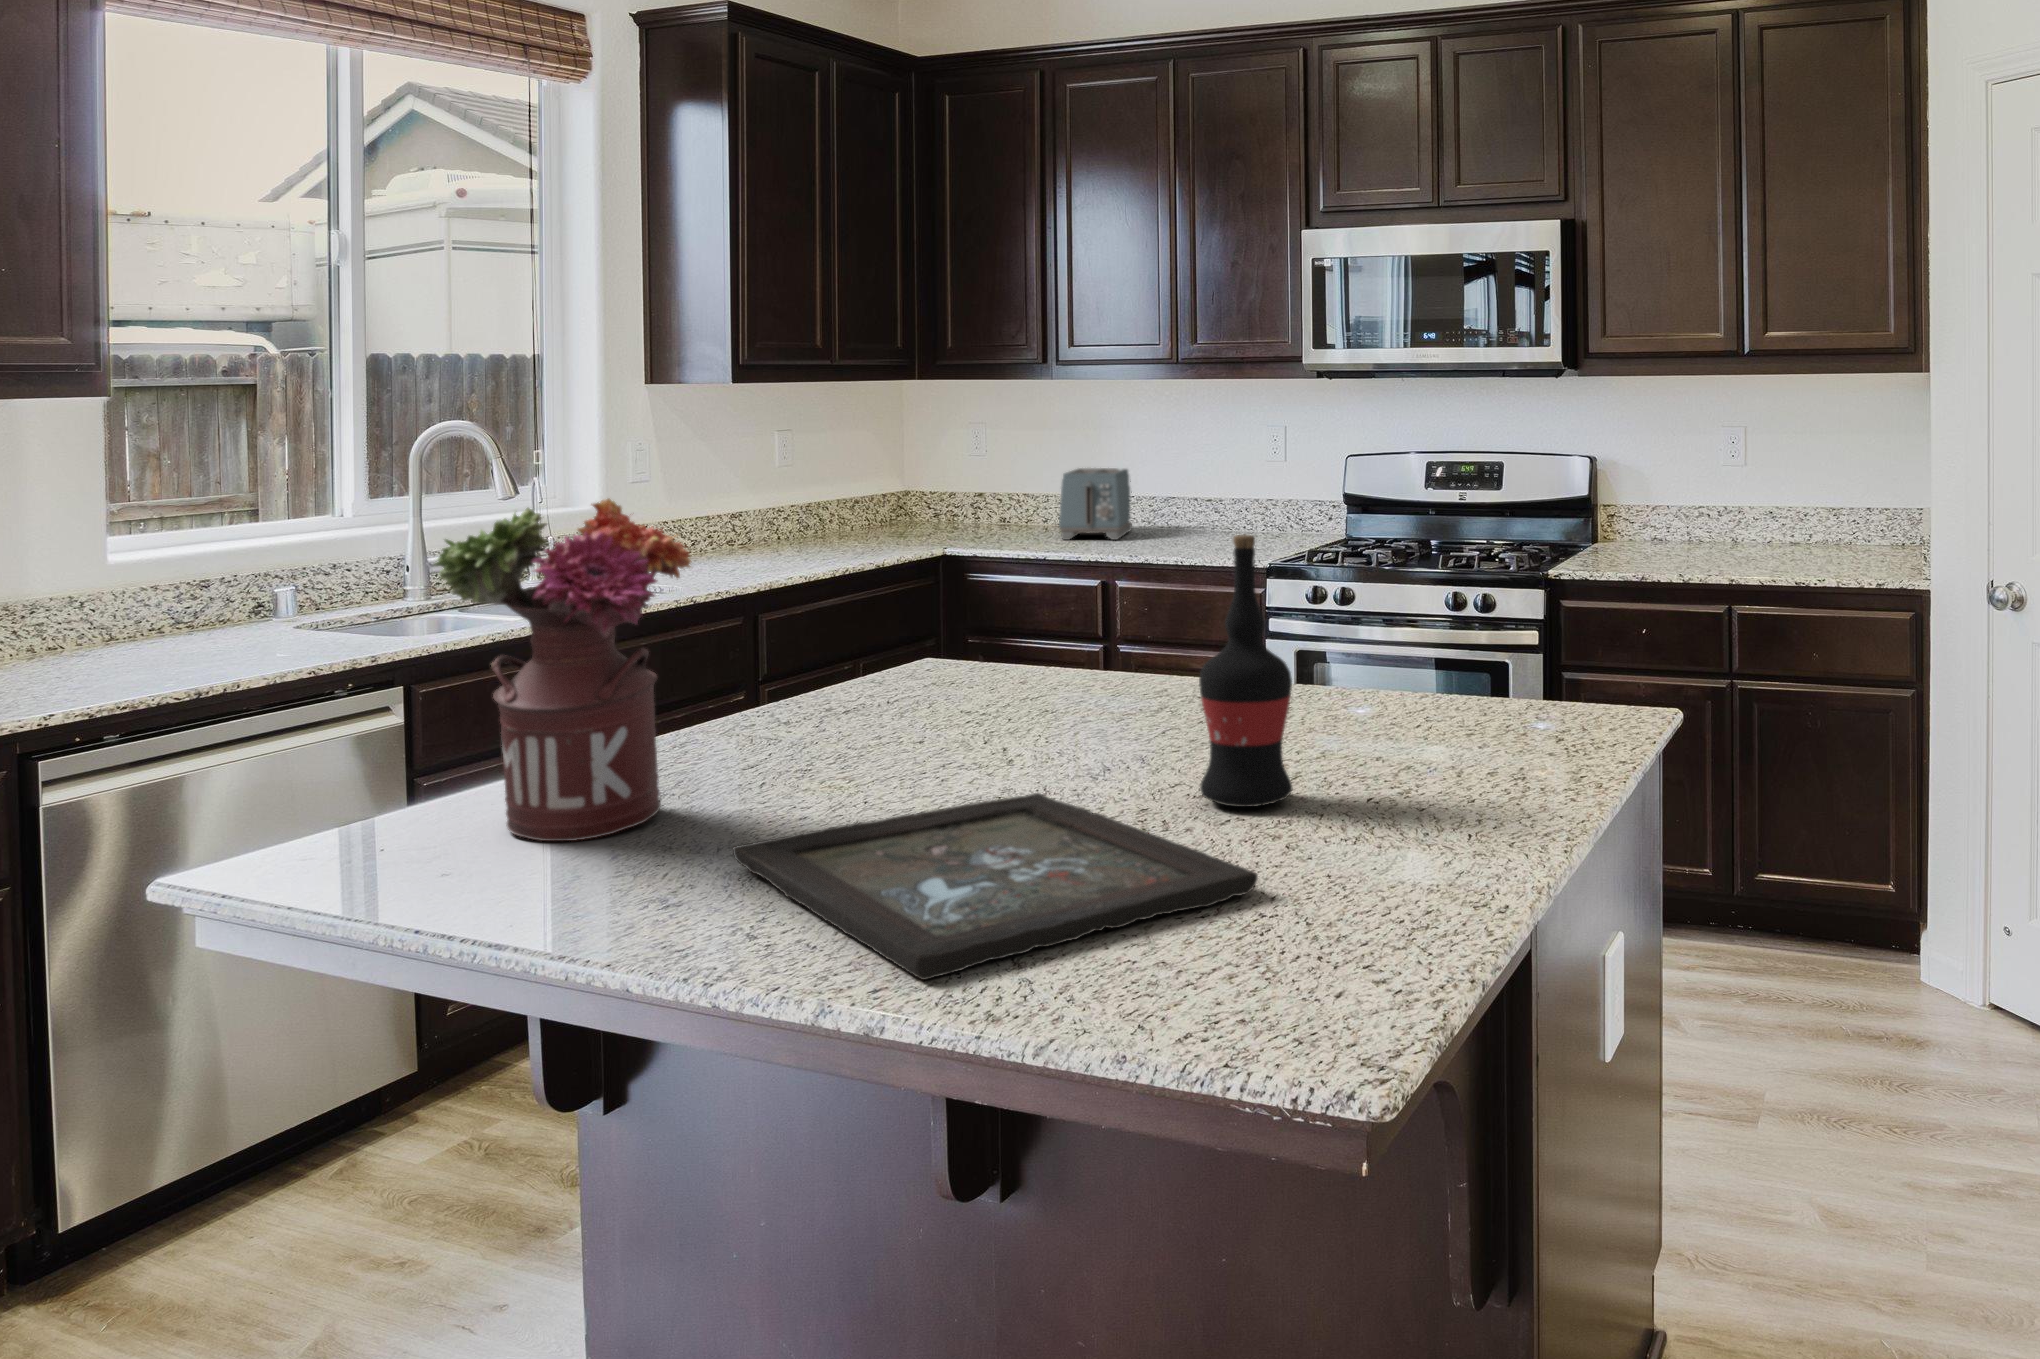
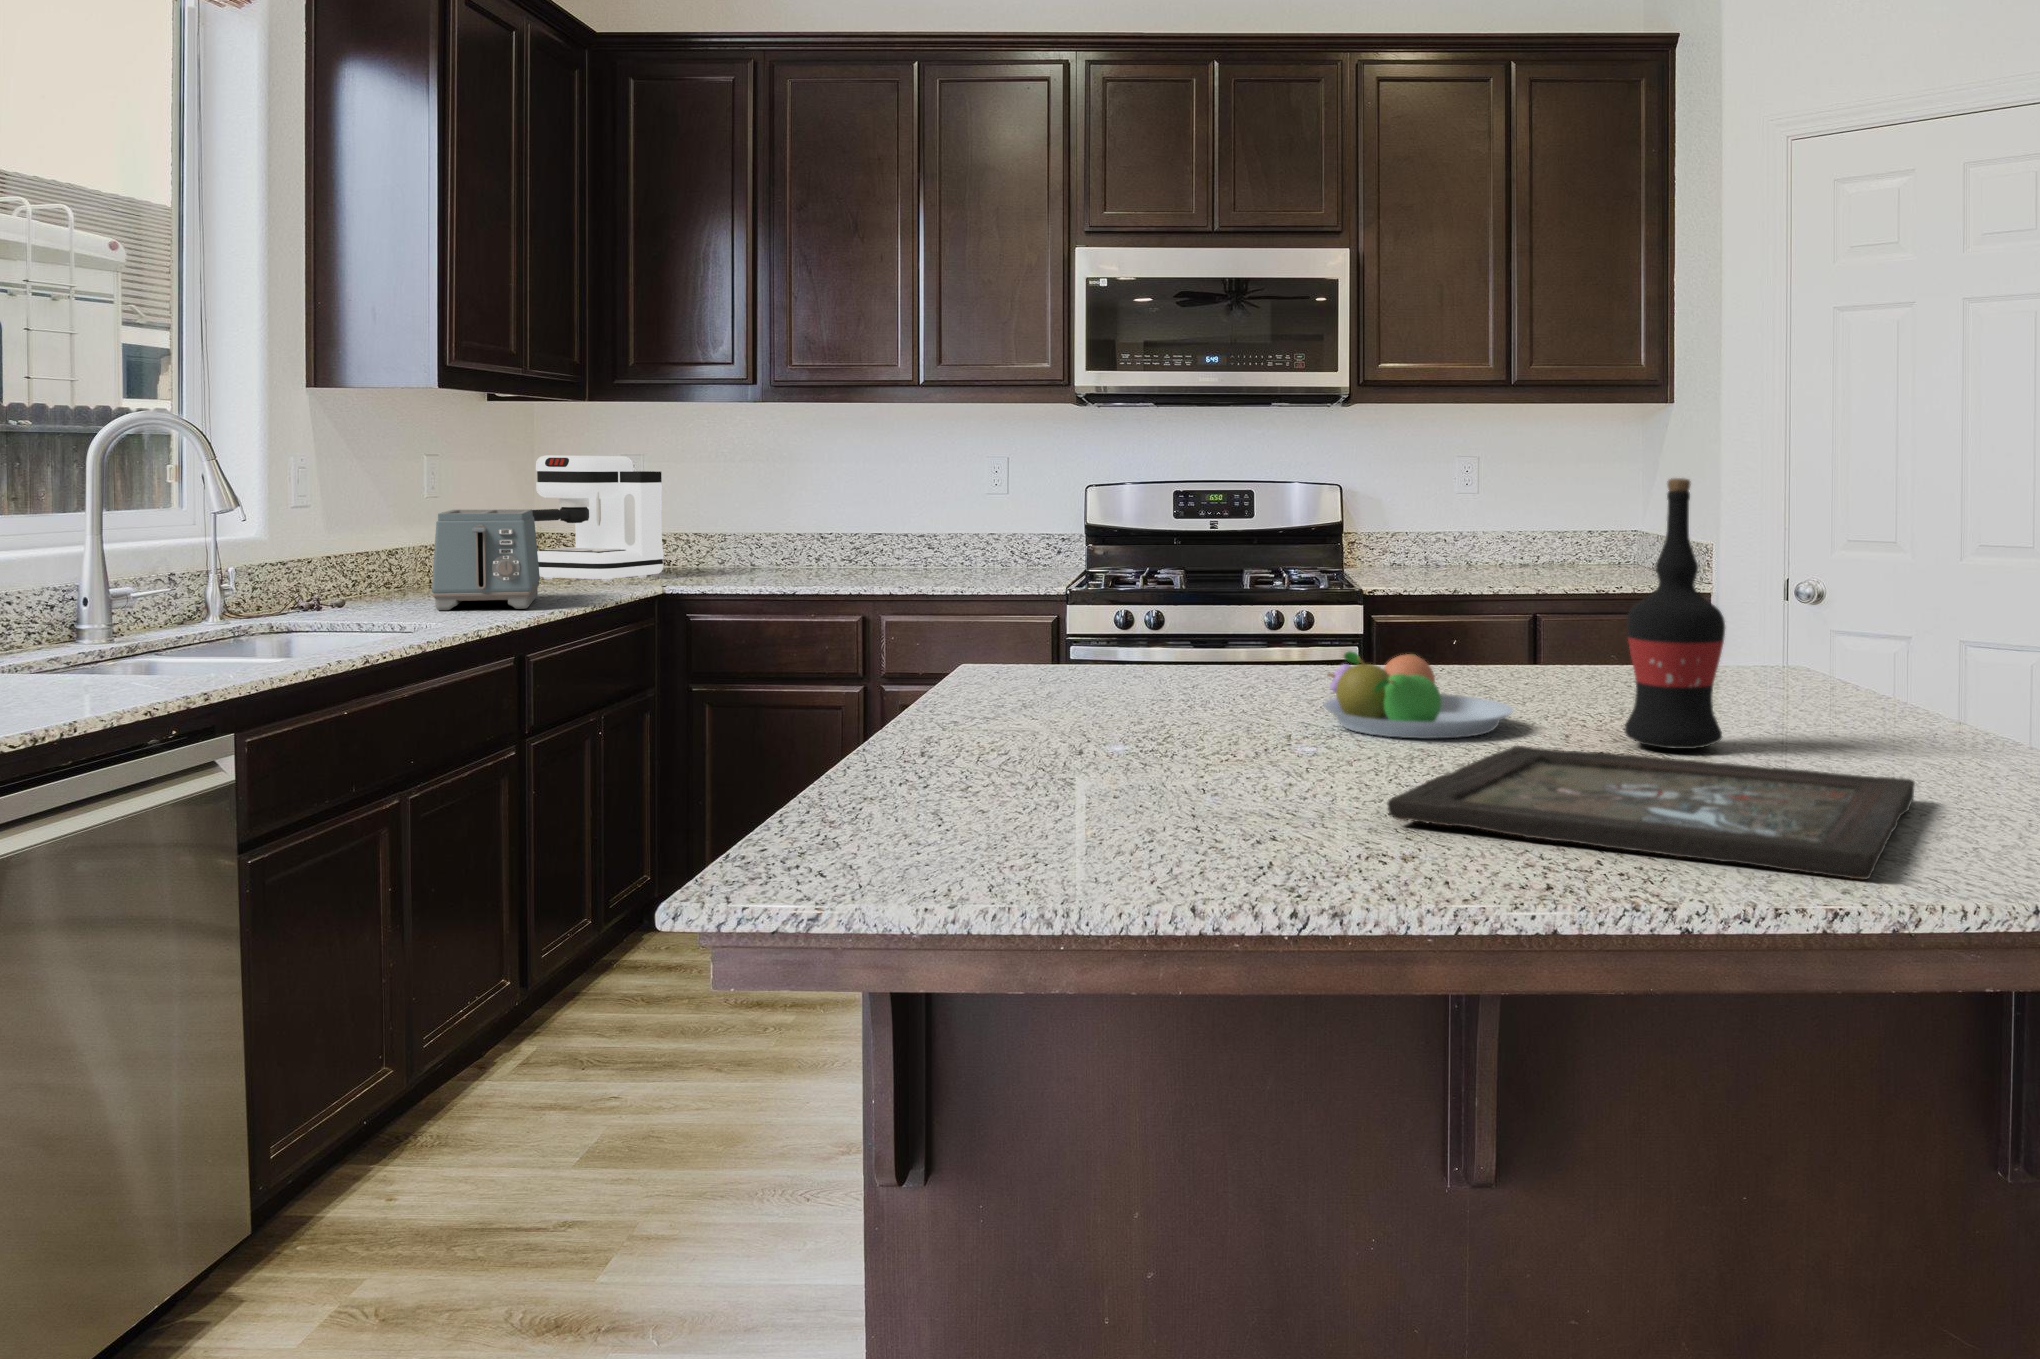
coffee maker: none [855,430,976,541] -> present [532,456,663,582]
toaster: present [1059,468,1132,540] -> present [432,509,540,610]
flower arrangement: present [435,499,691,841] -> none [948,419,1230,823]
fruit bowl: none [998,681,1185,773] -> present [1323,651,1513,739]

